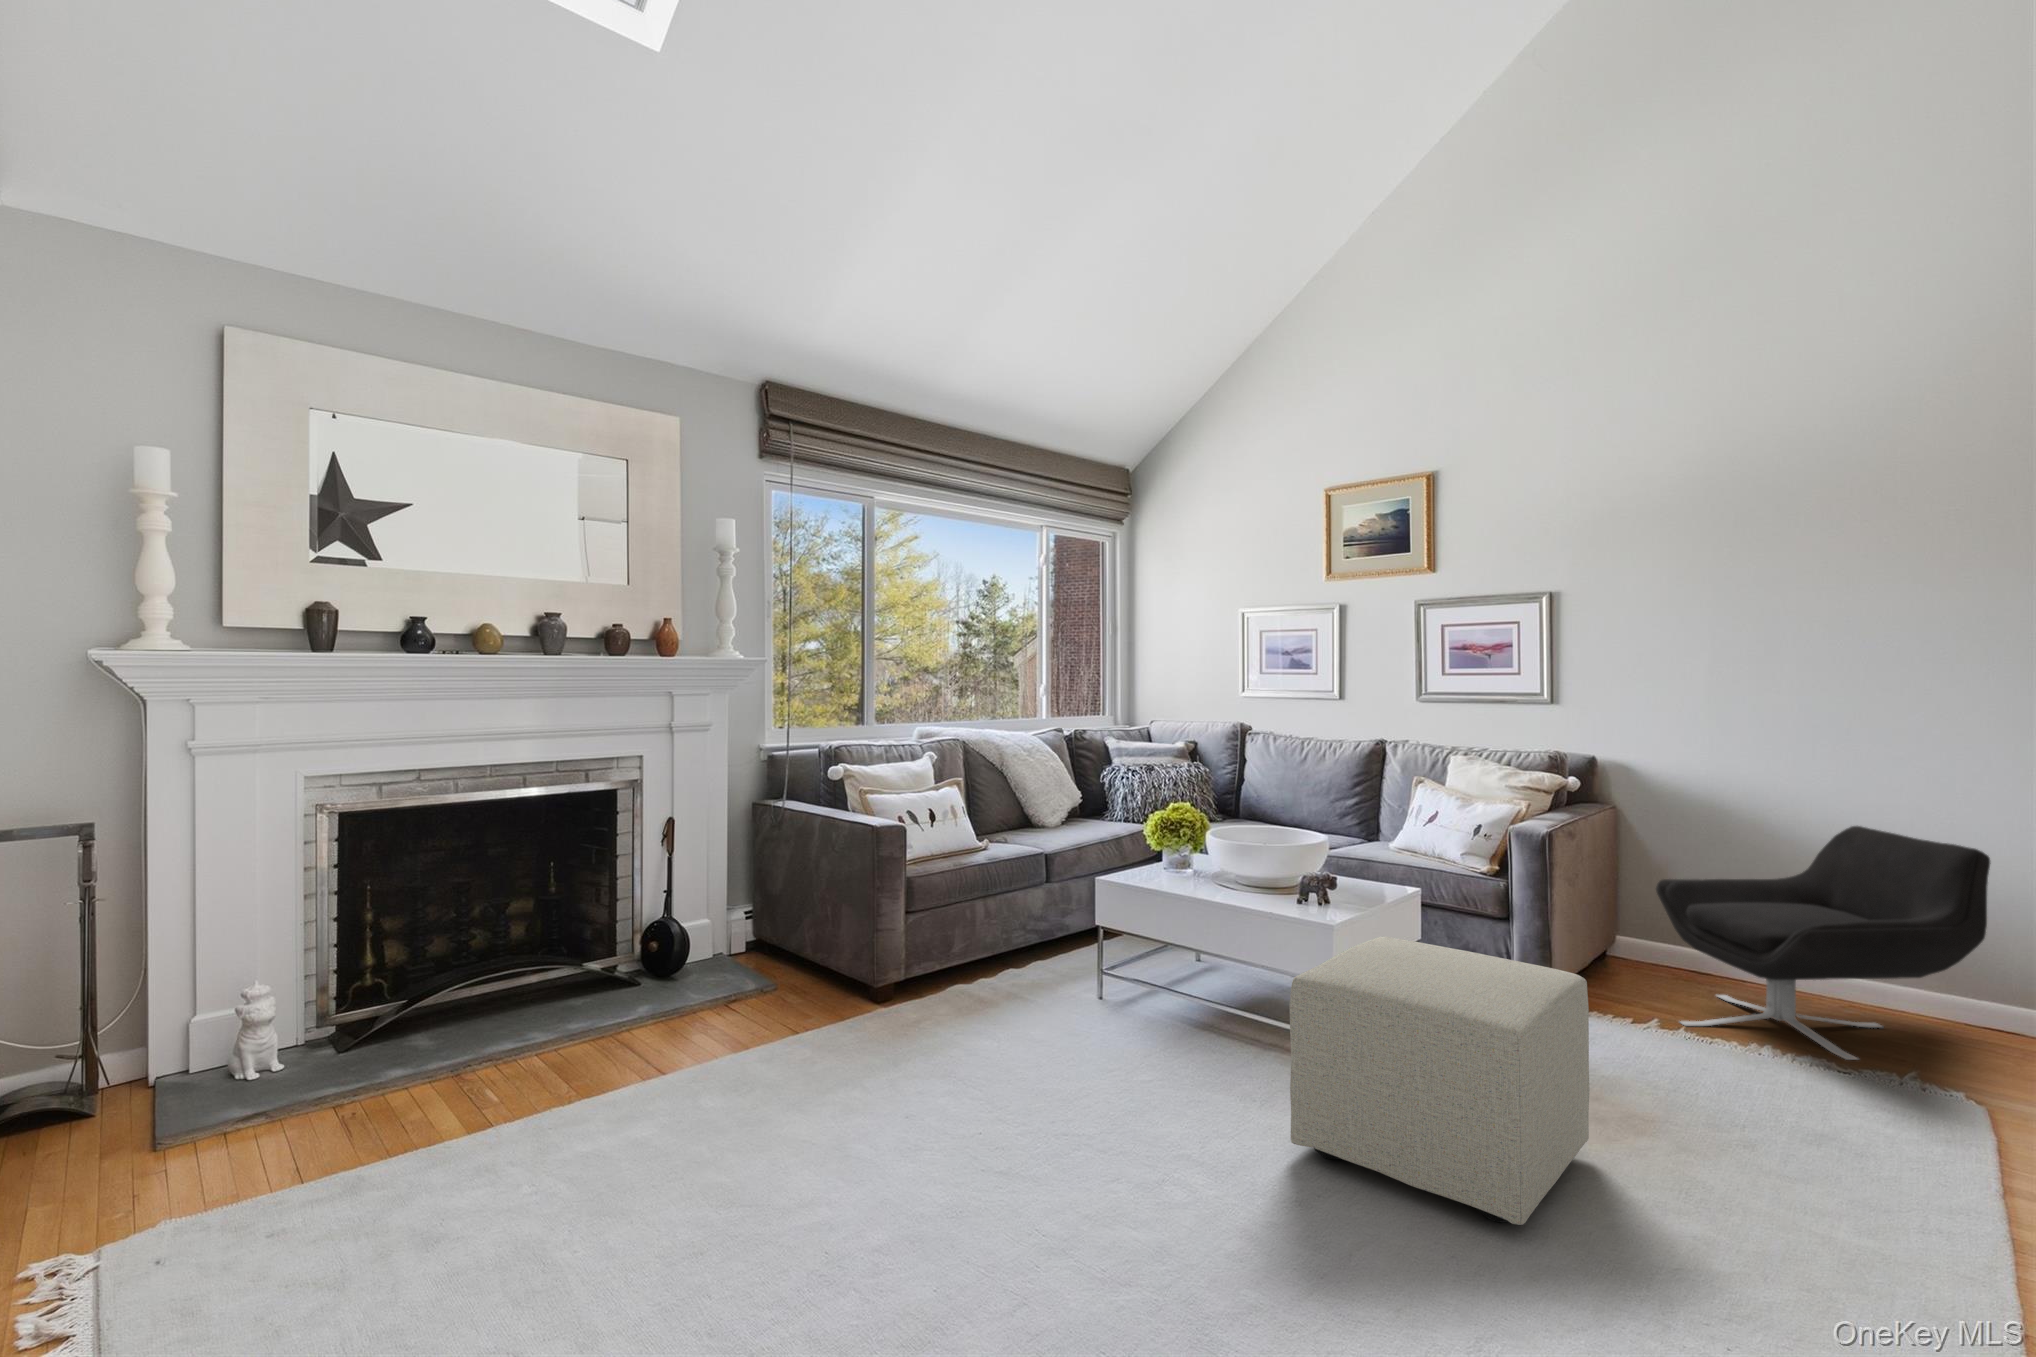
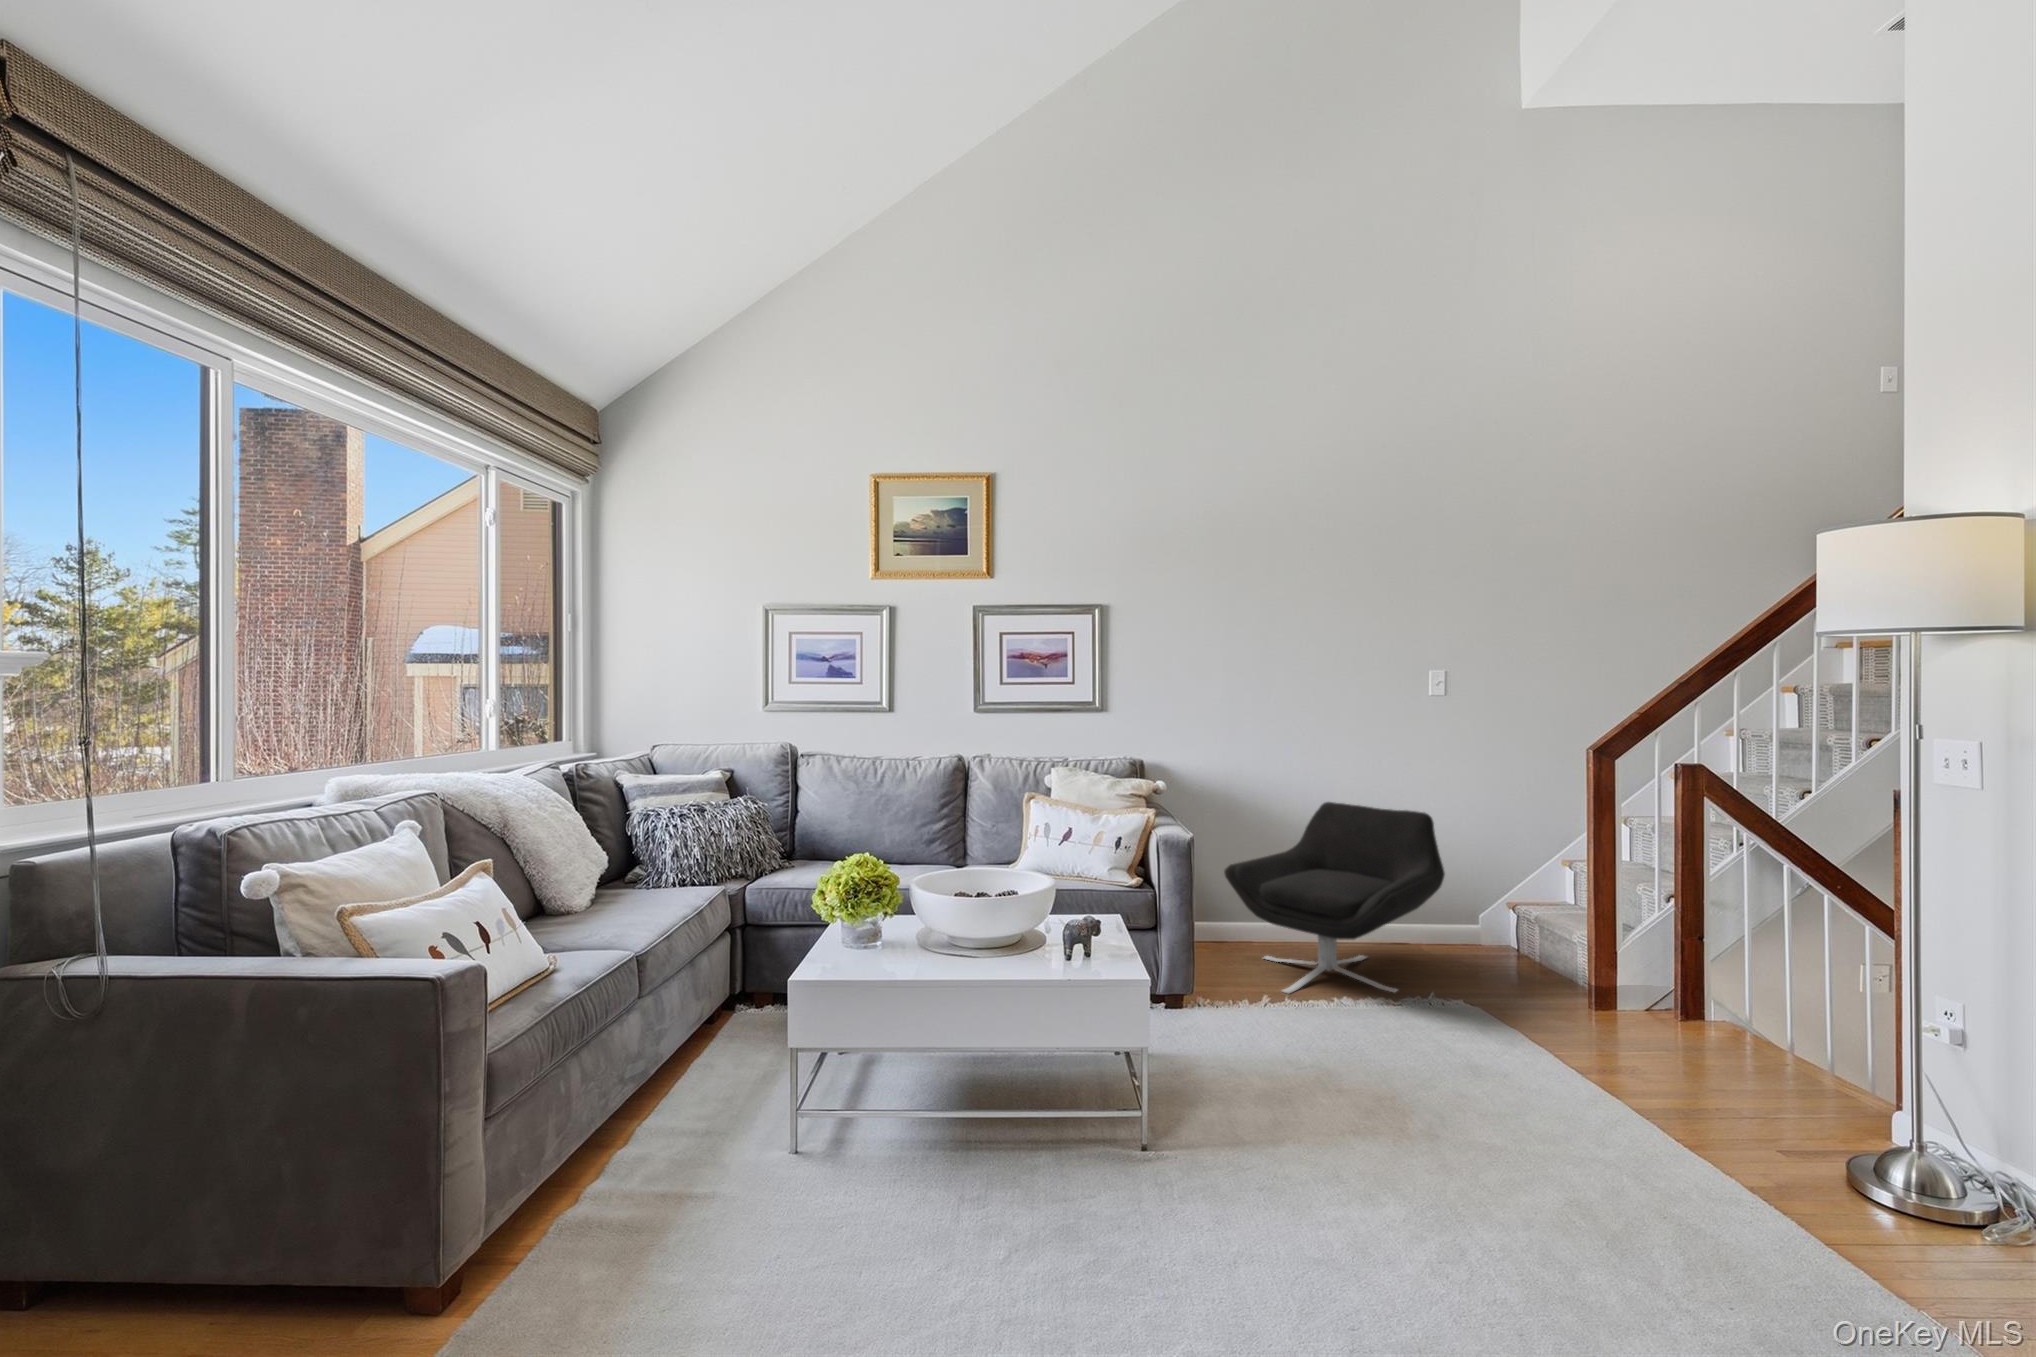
ottoman: present [1289,936,1590,1225] -> none [1231,984,1567,1286]

